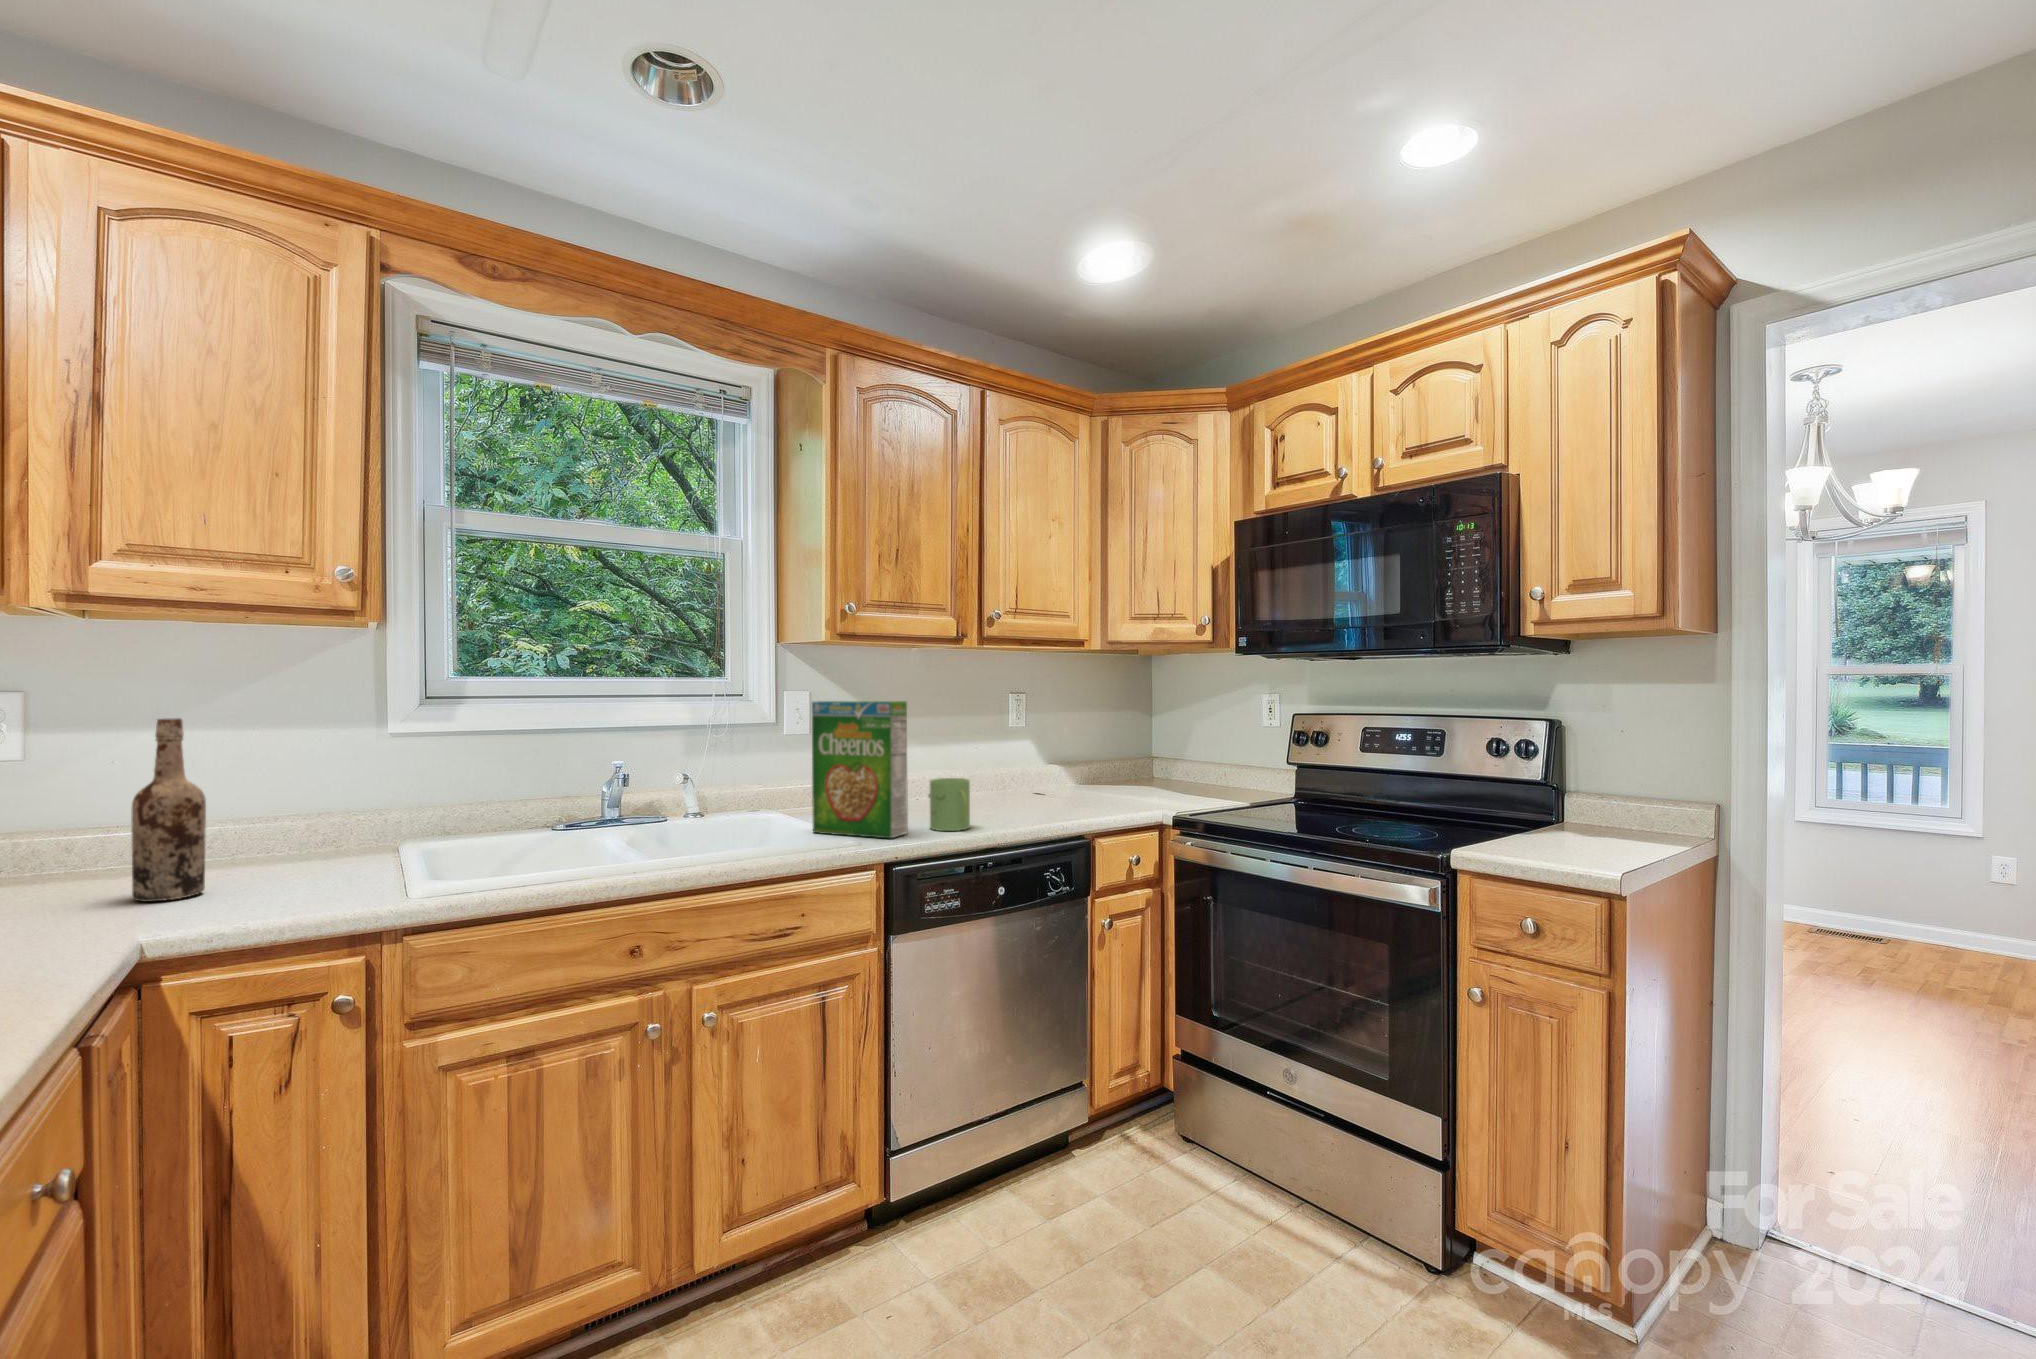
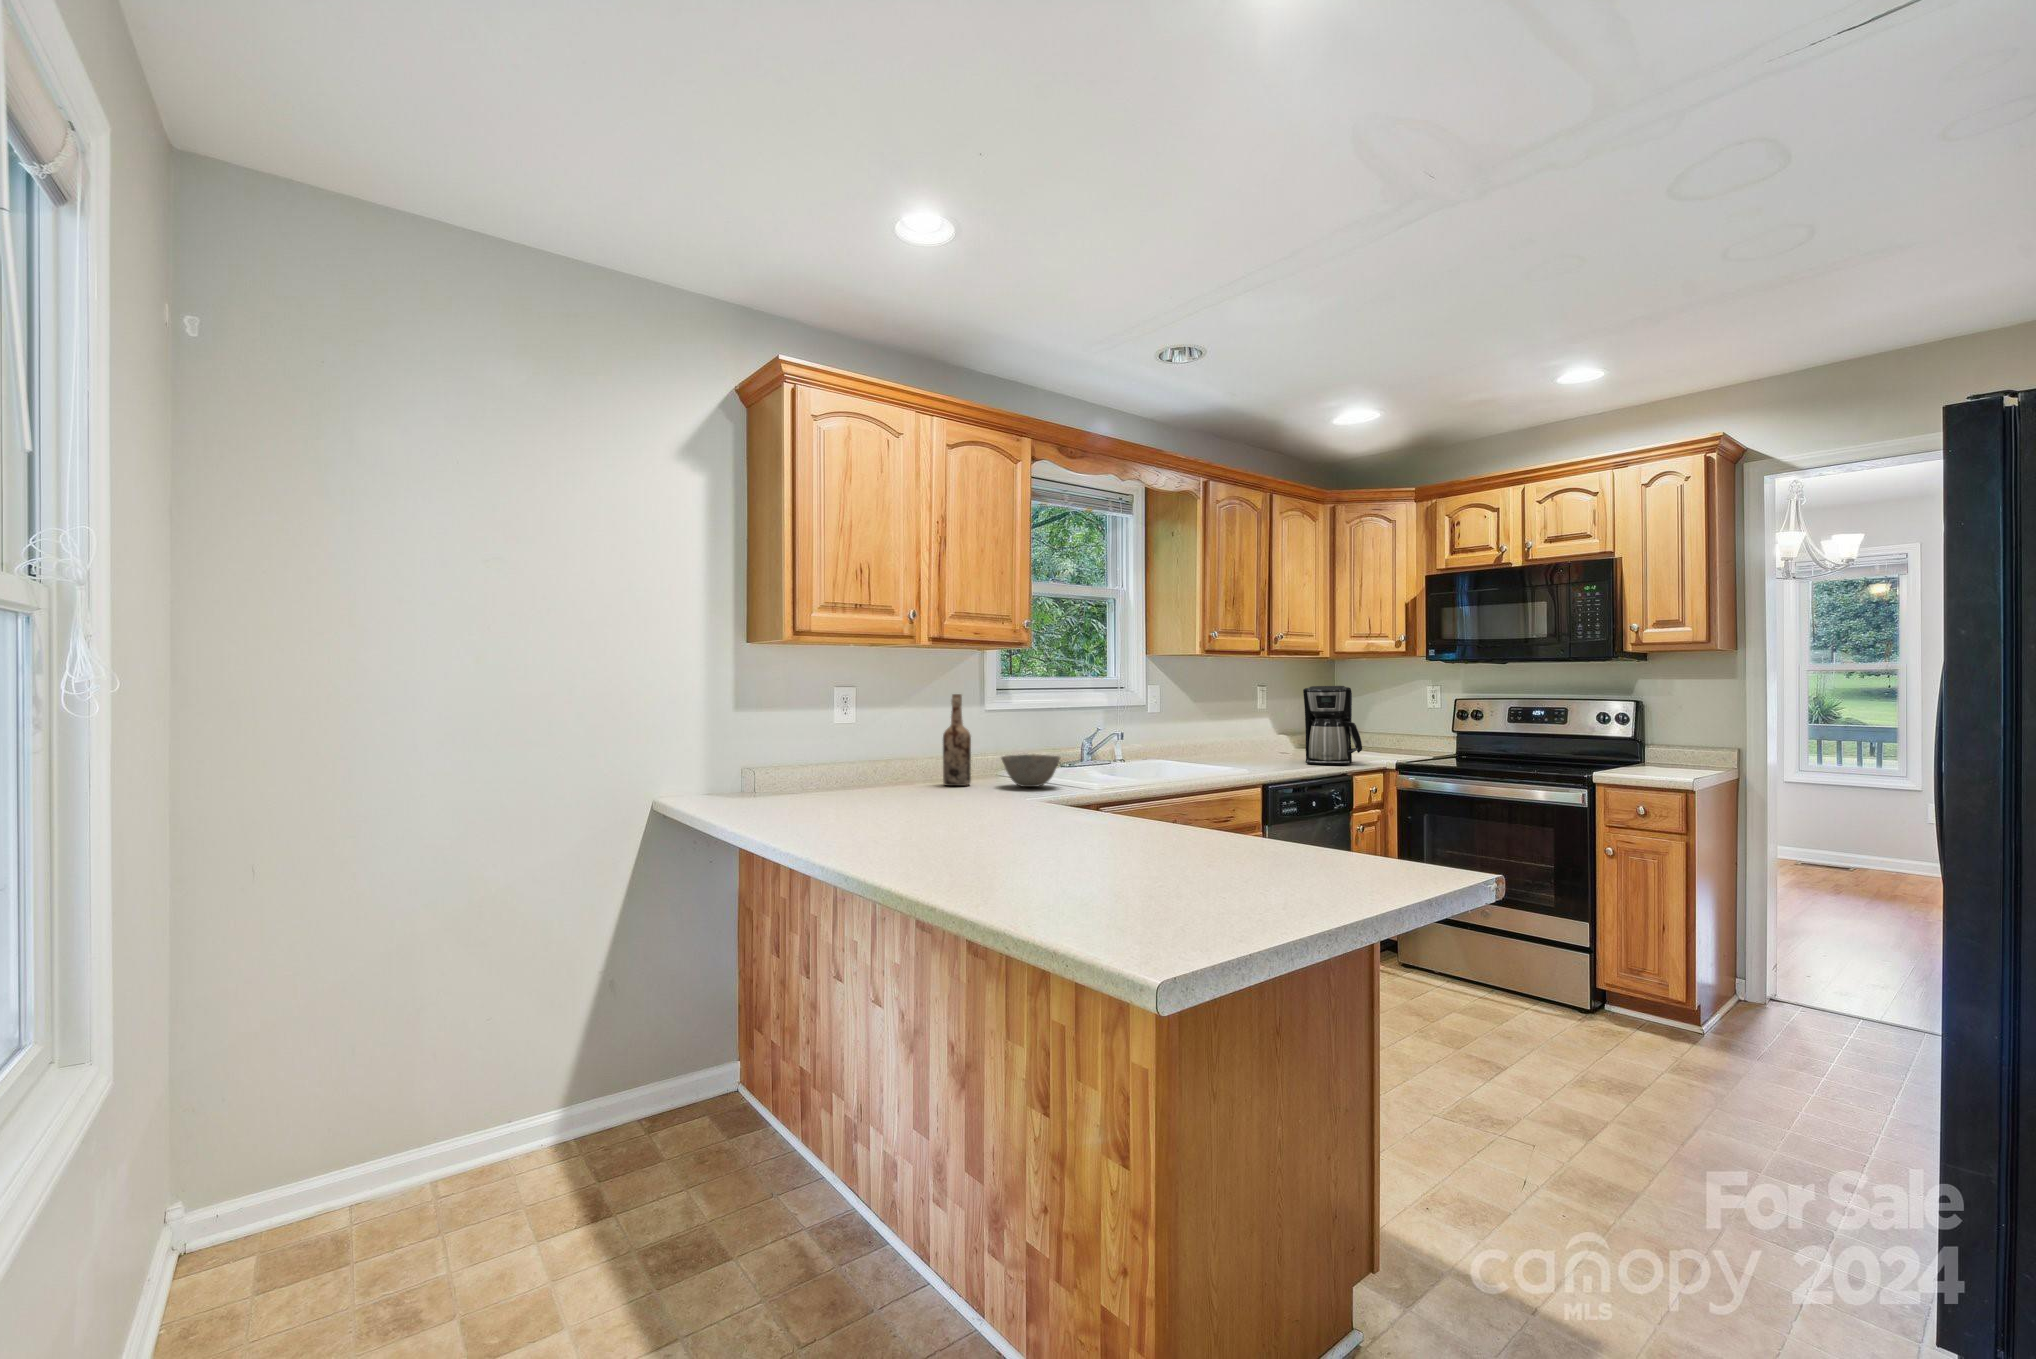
coffee maker: none [1017,693,1104,824] -> present [1303,686,1362,765]
cereal box: present [812,701,908,838] -> none [1200,689,1258,770]
mug: present [929,778,970,831] -> none [1262,737,1290,767]
bowl: none [216,833,364,905] -> present [1001,754,1060,787]

